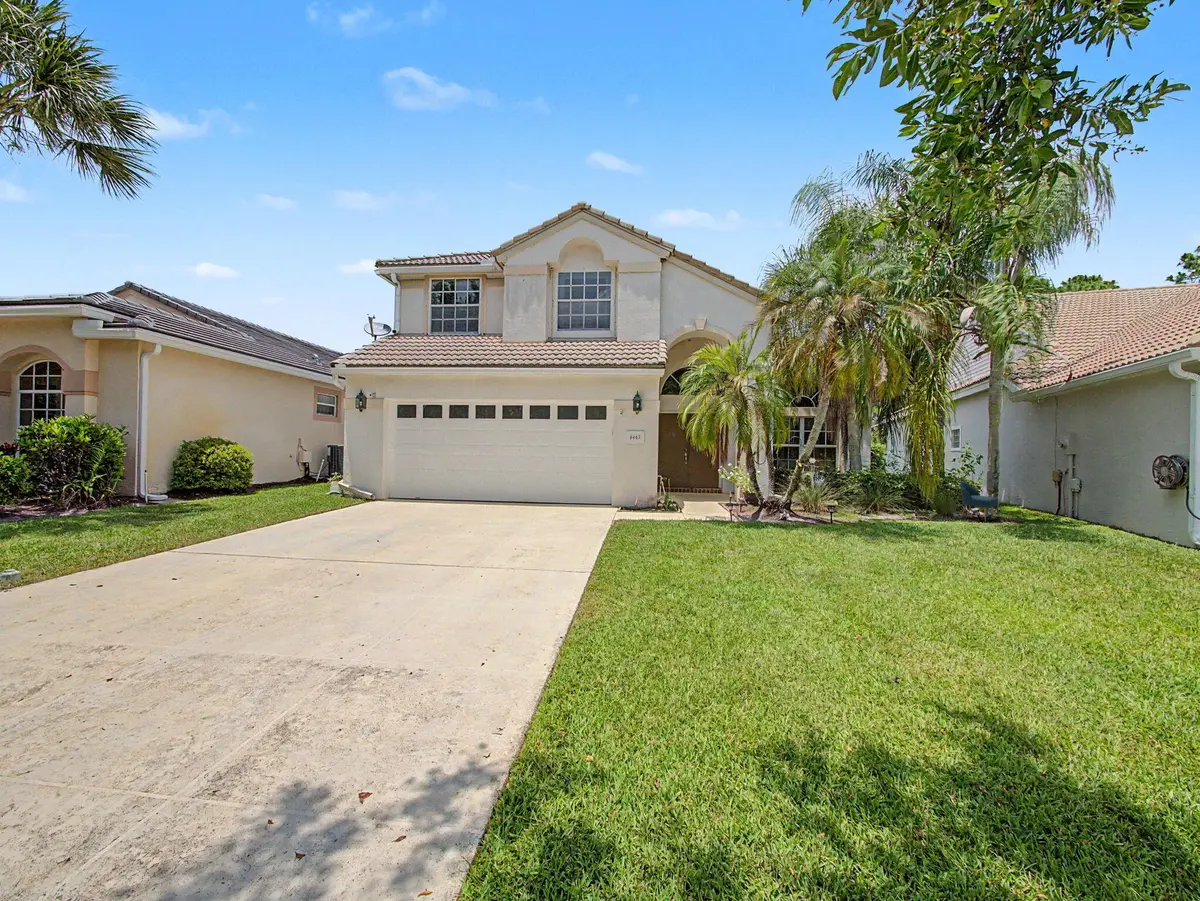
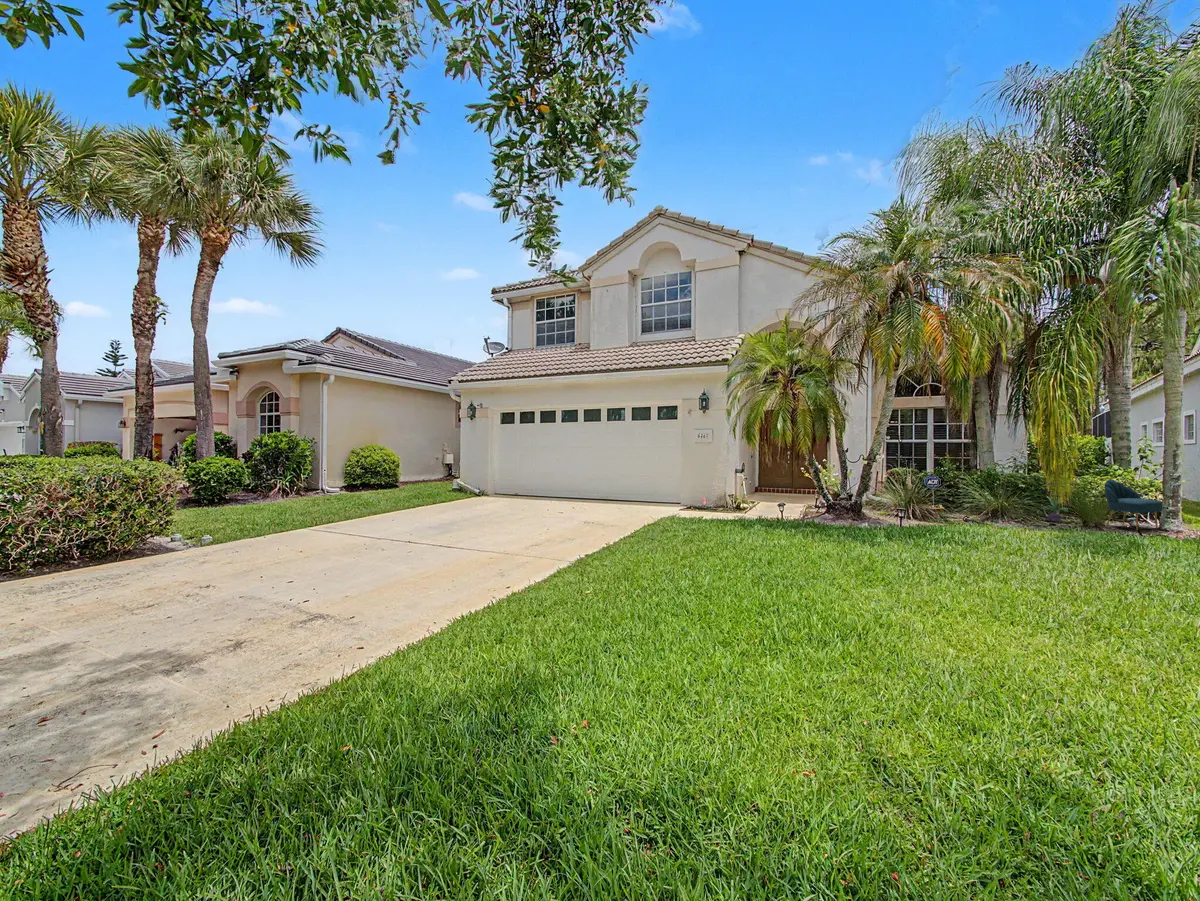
decorative plant: none [908,492,936,515] -> present [1048,500,1061,522]

